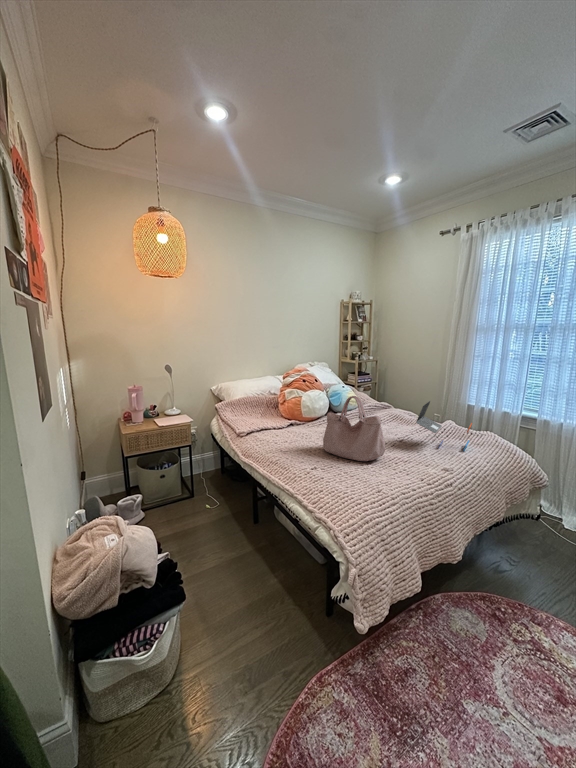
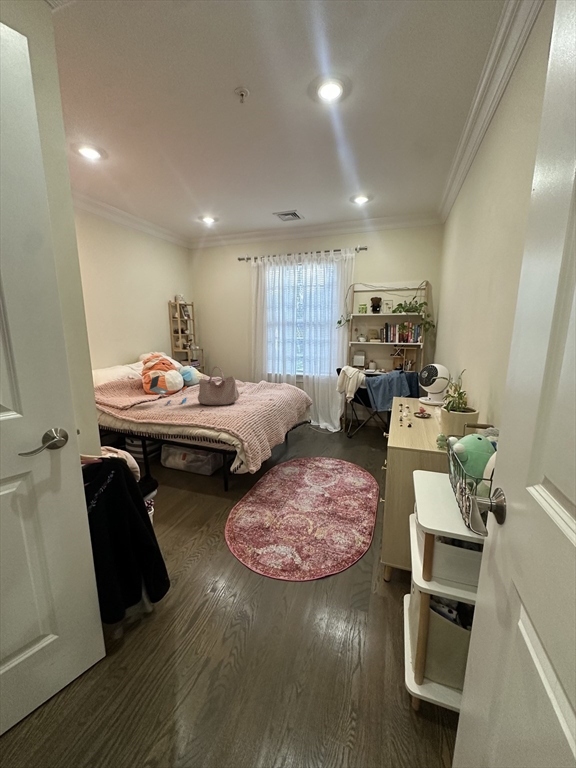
laptop: present [416,401,472,451] -> present [149,375,187,405]

